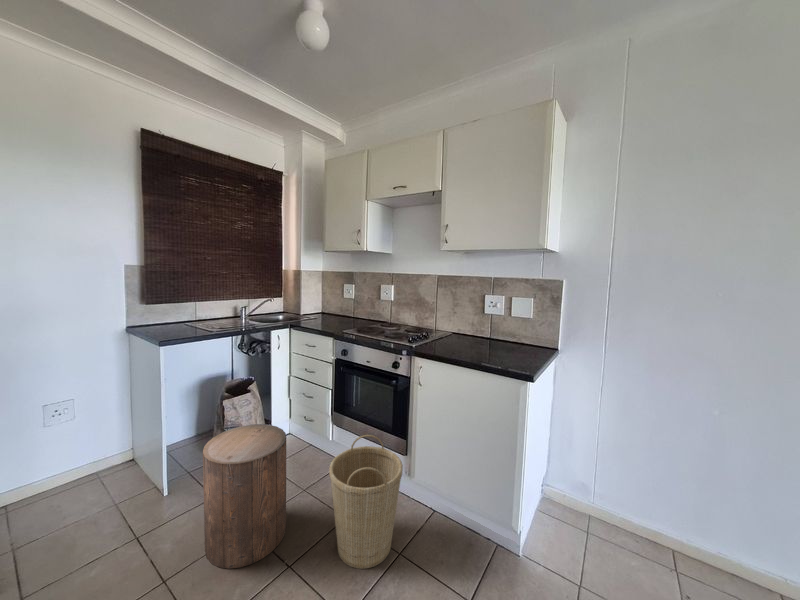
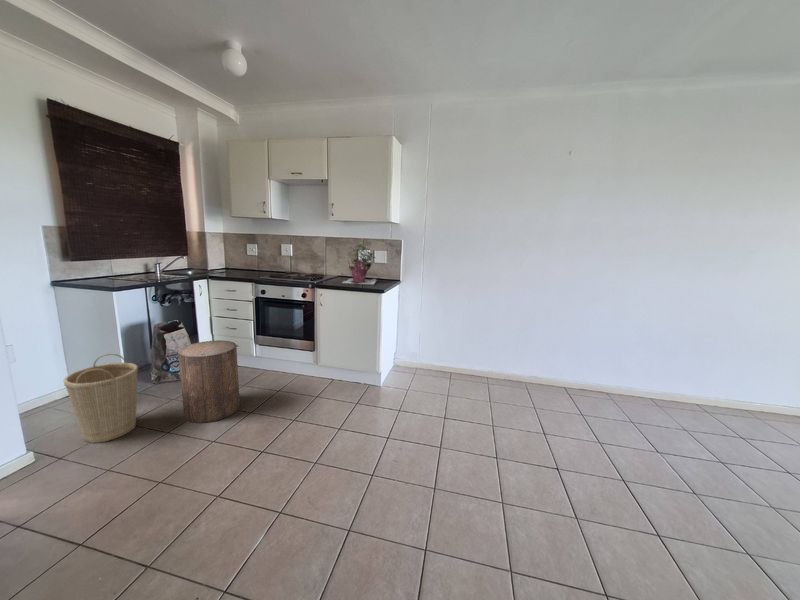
potted plant: none [456,282,518,358] -> present [343,243,376,285]
basket: present [329,435,403,569] -> present [64,354,138,443]

